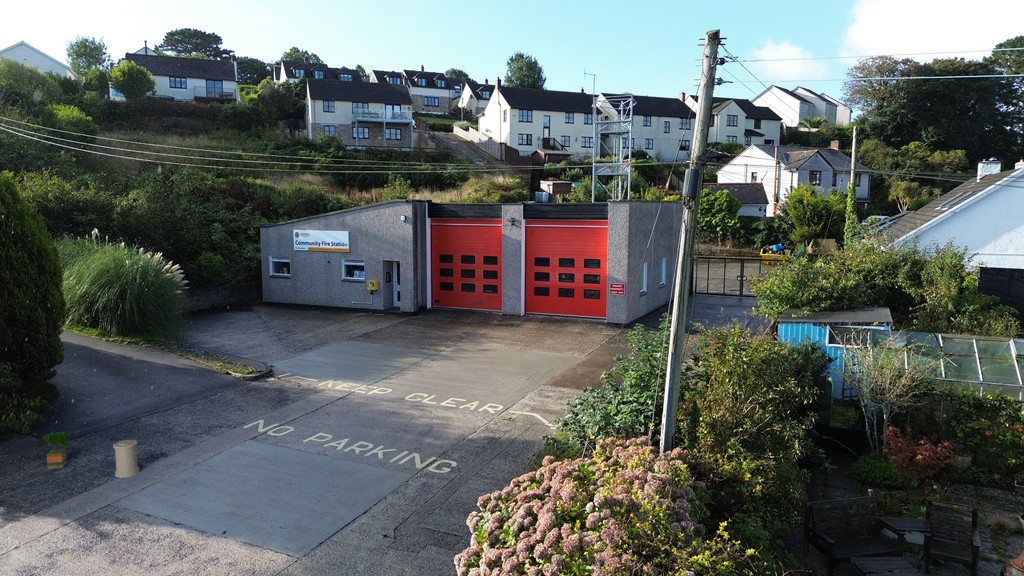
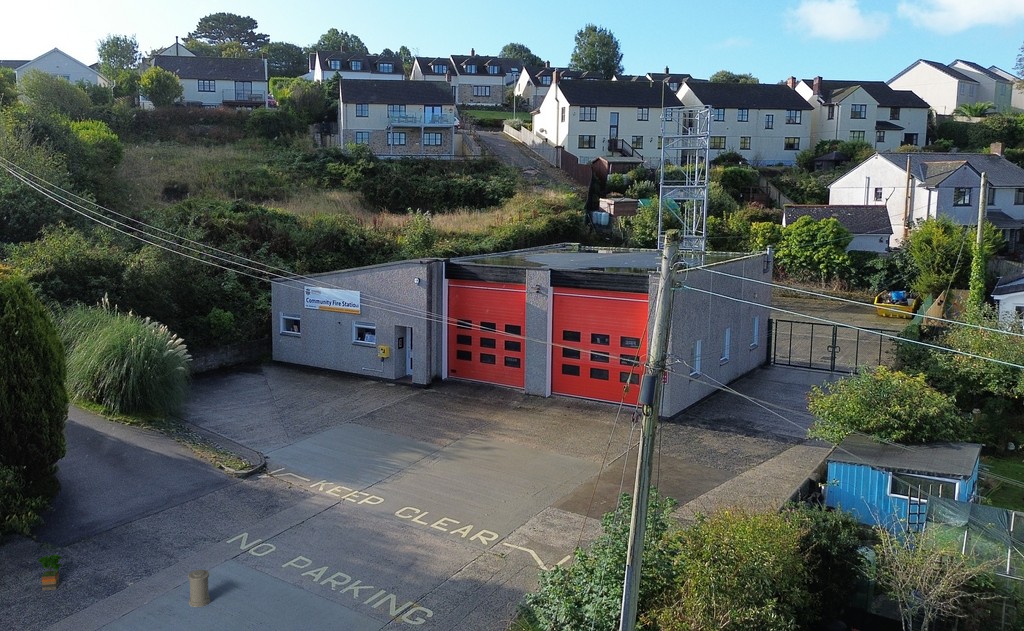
trash can: present [113,440,139,477] -> present [188,570,210,607]

